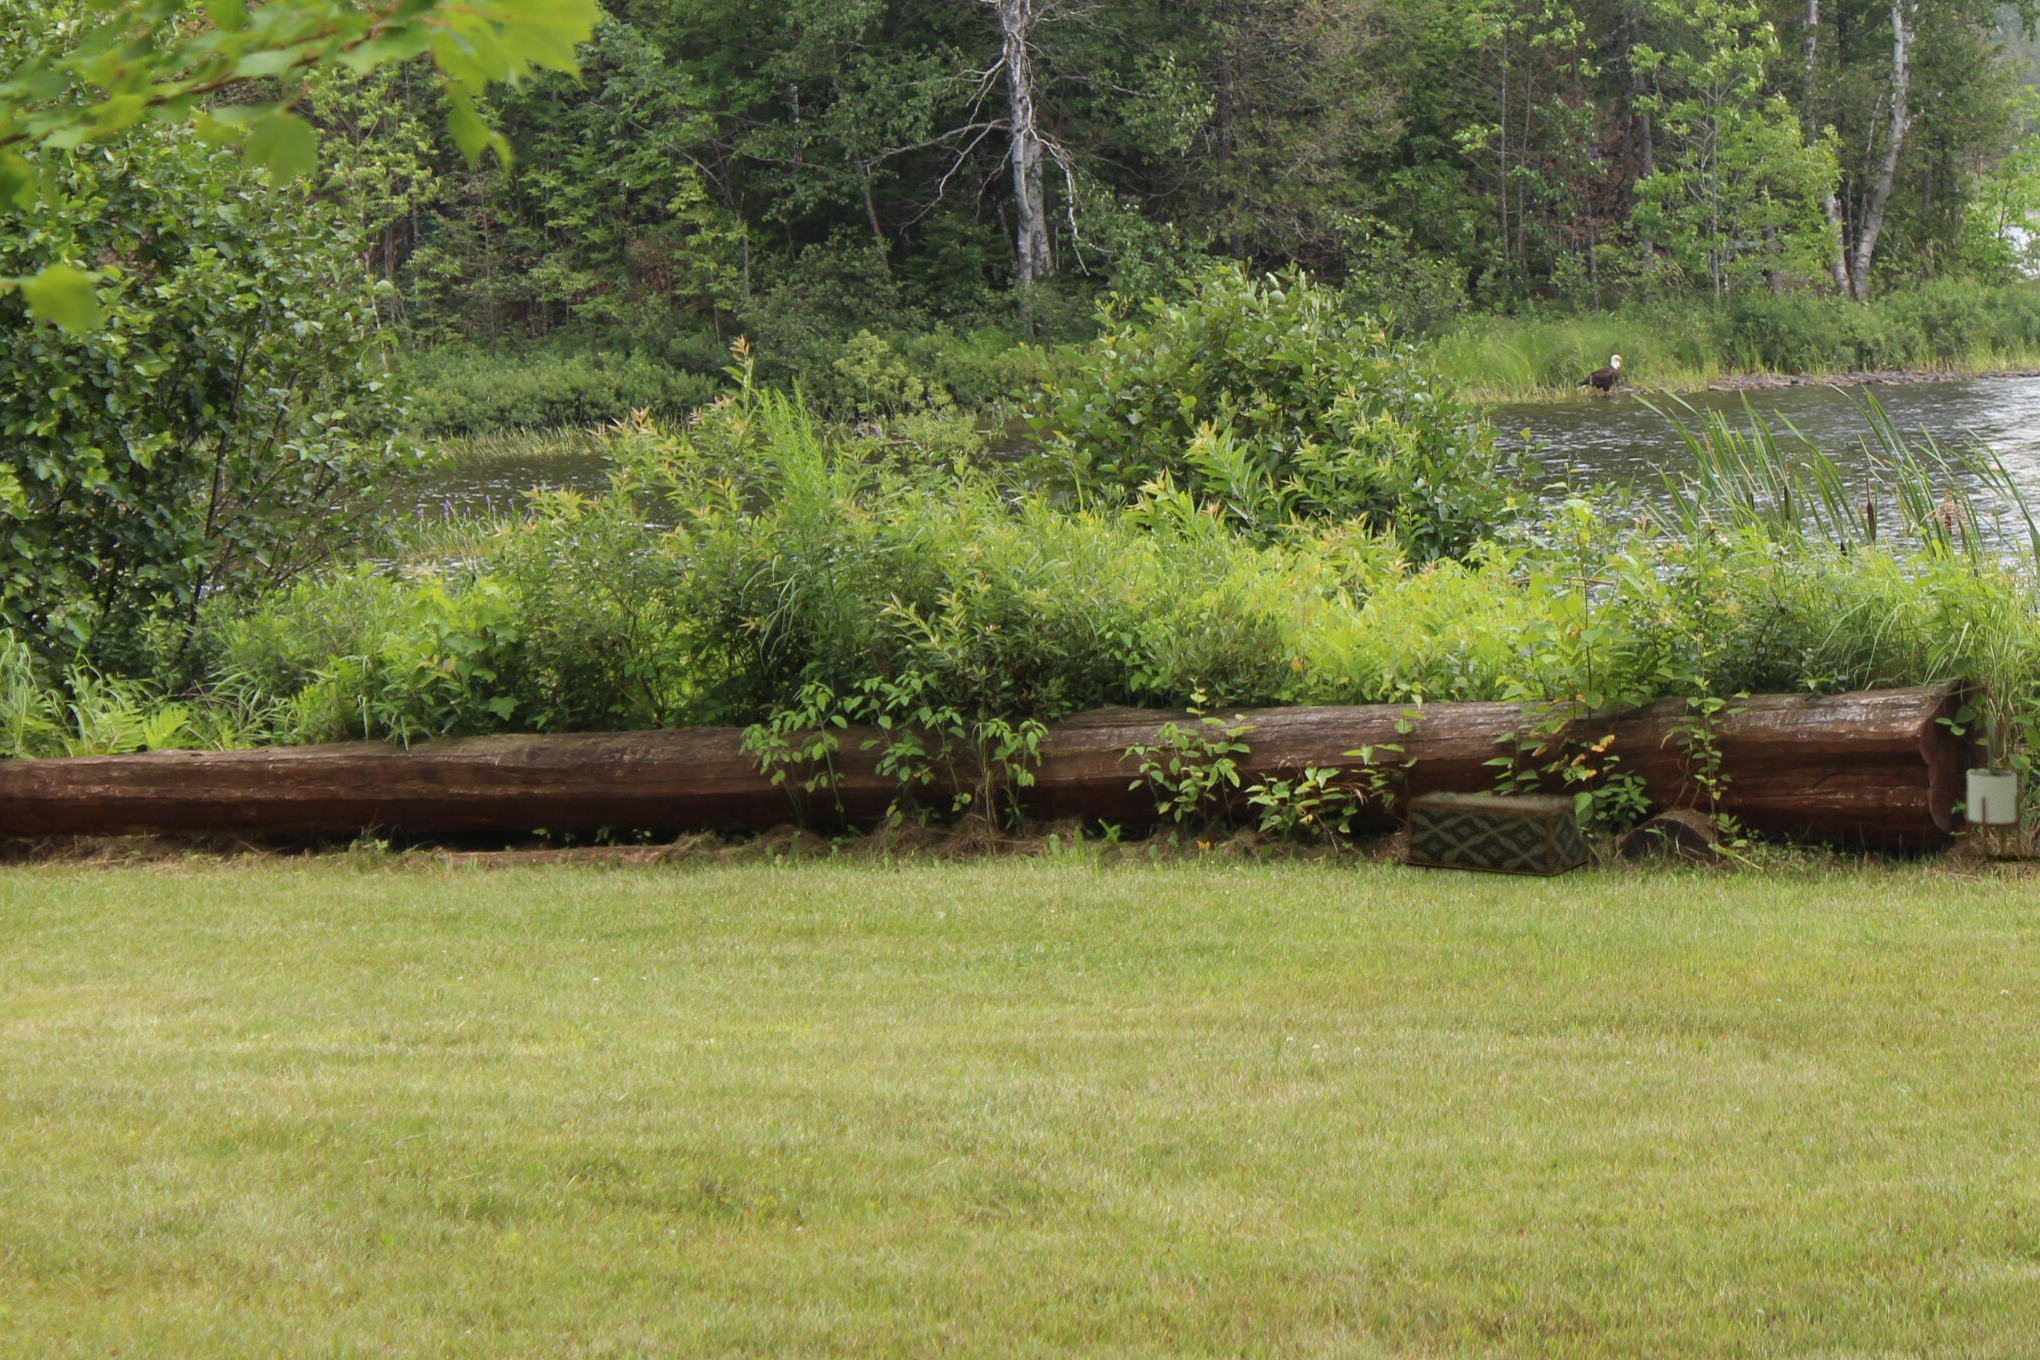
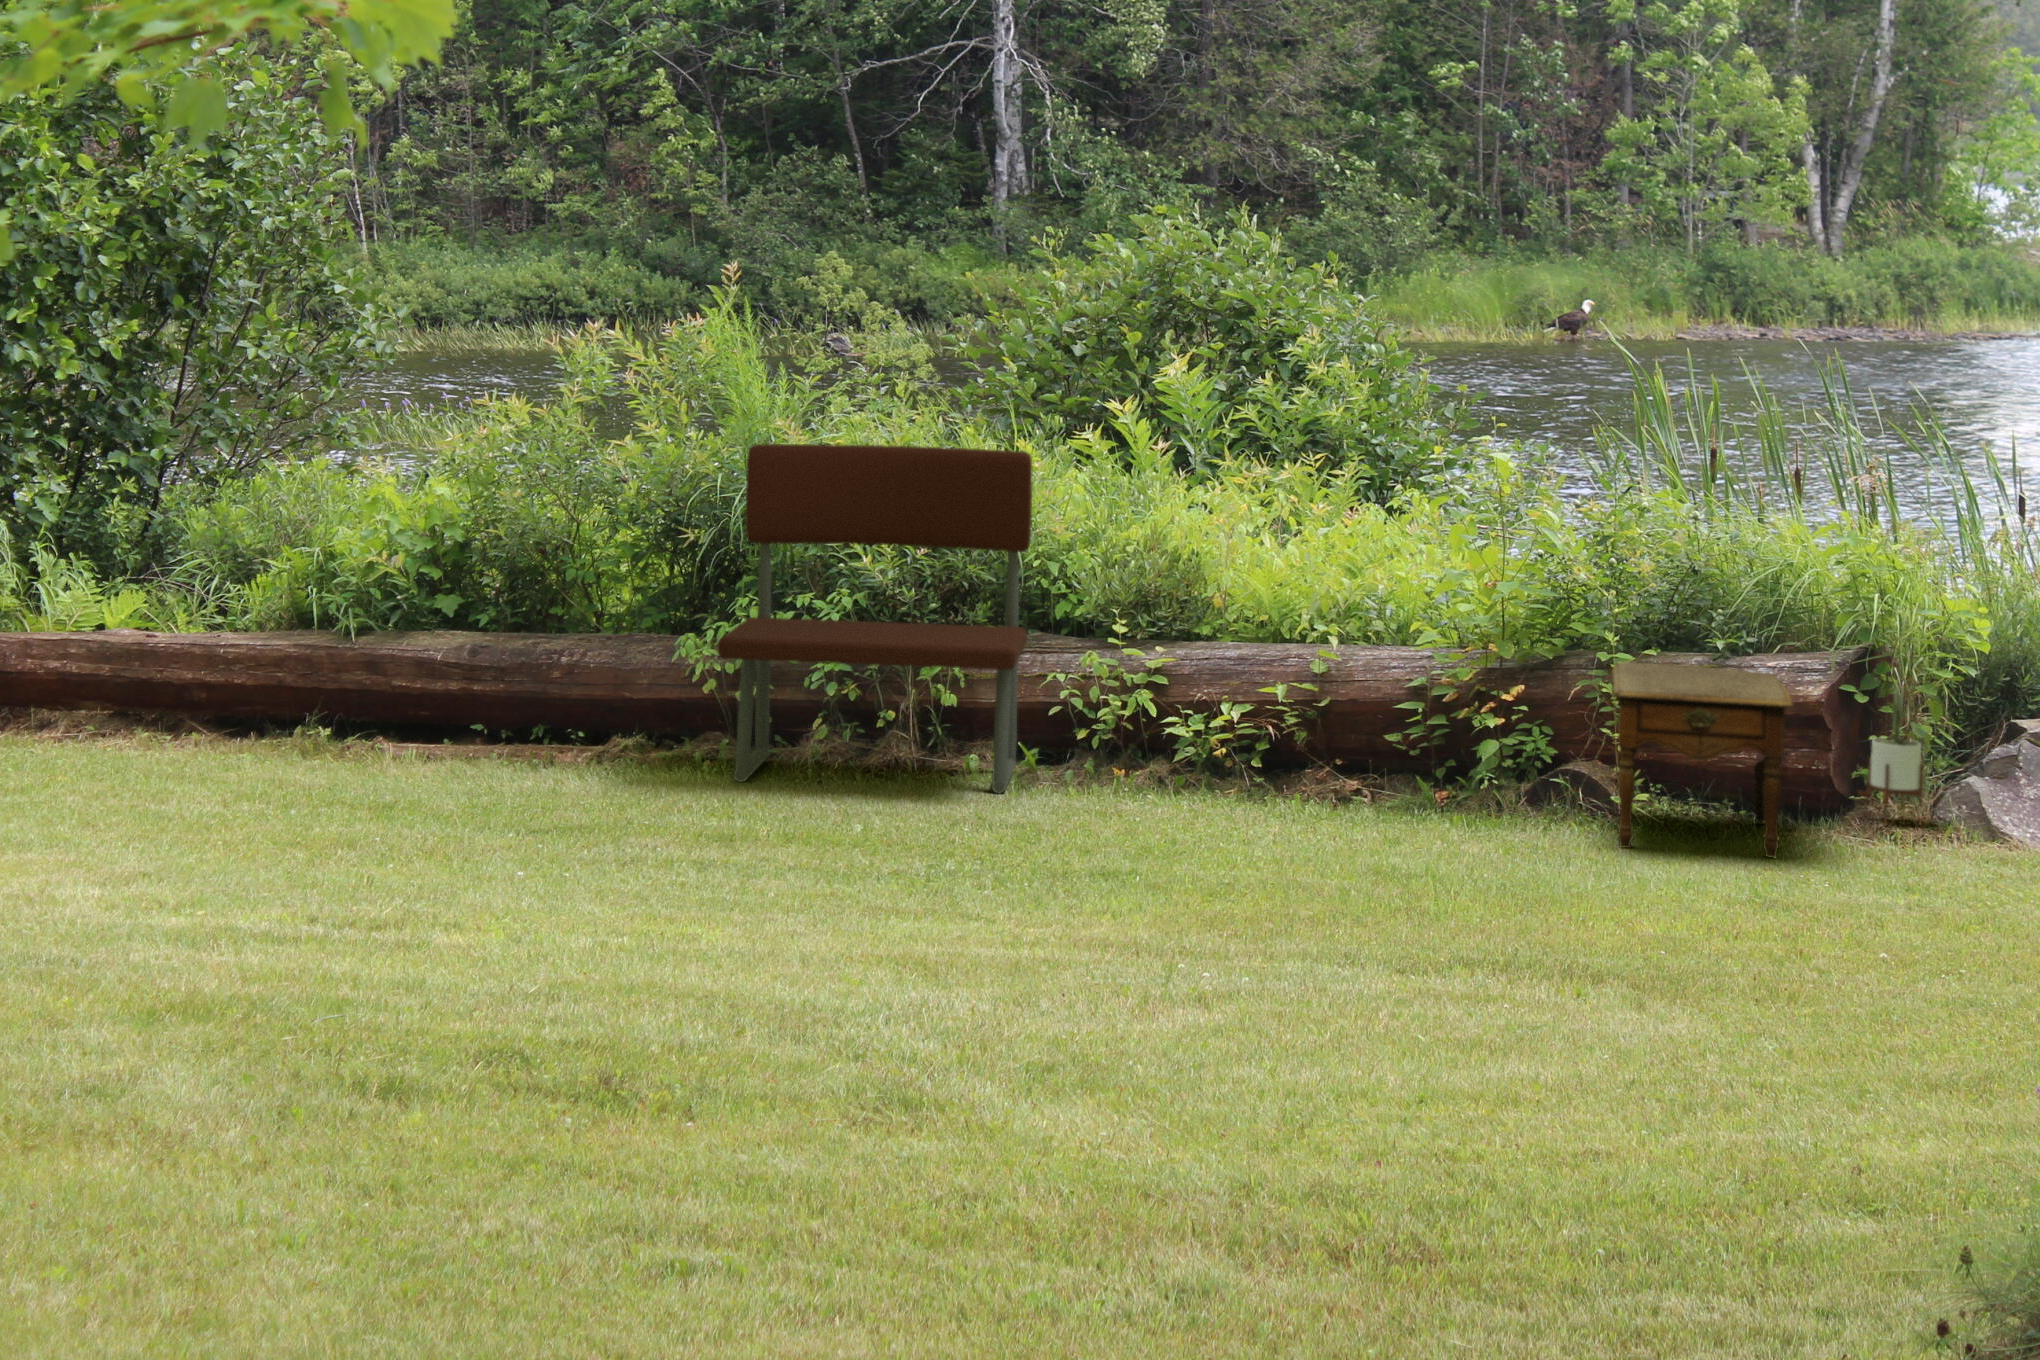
bench: none [763,515,1102,881] -> present [718,444,1033,794]
side table: none [1695,704,1879,902] -> present [1612,662,1794,858]
woven basket: present [1407,791,1589,876] -> none [1319,726,1495,818]

